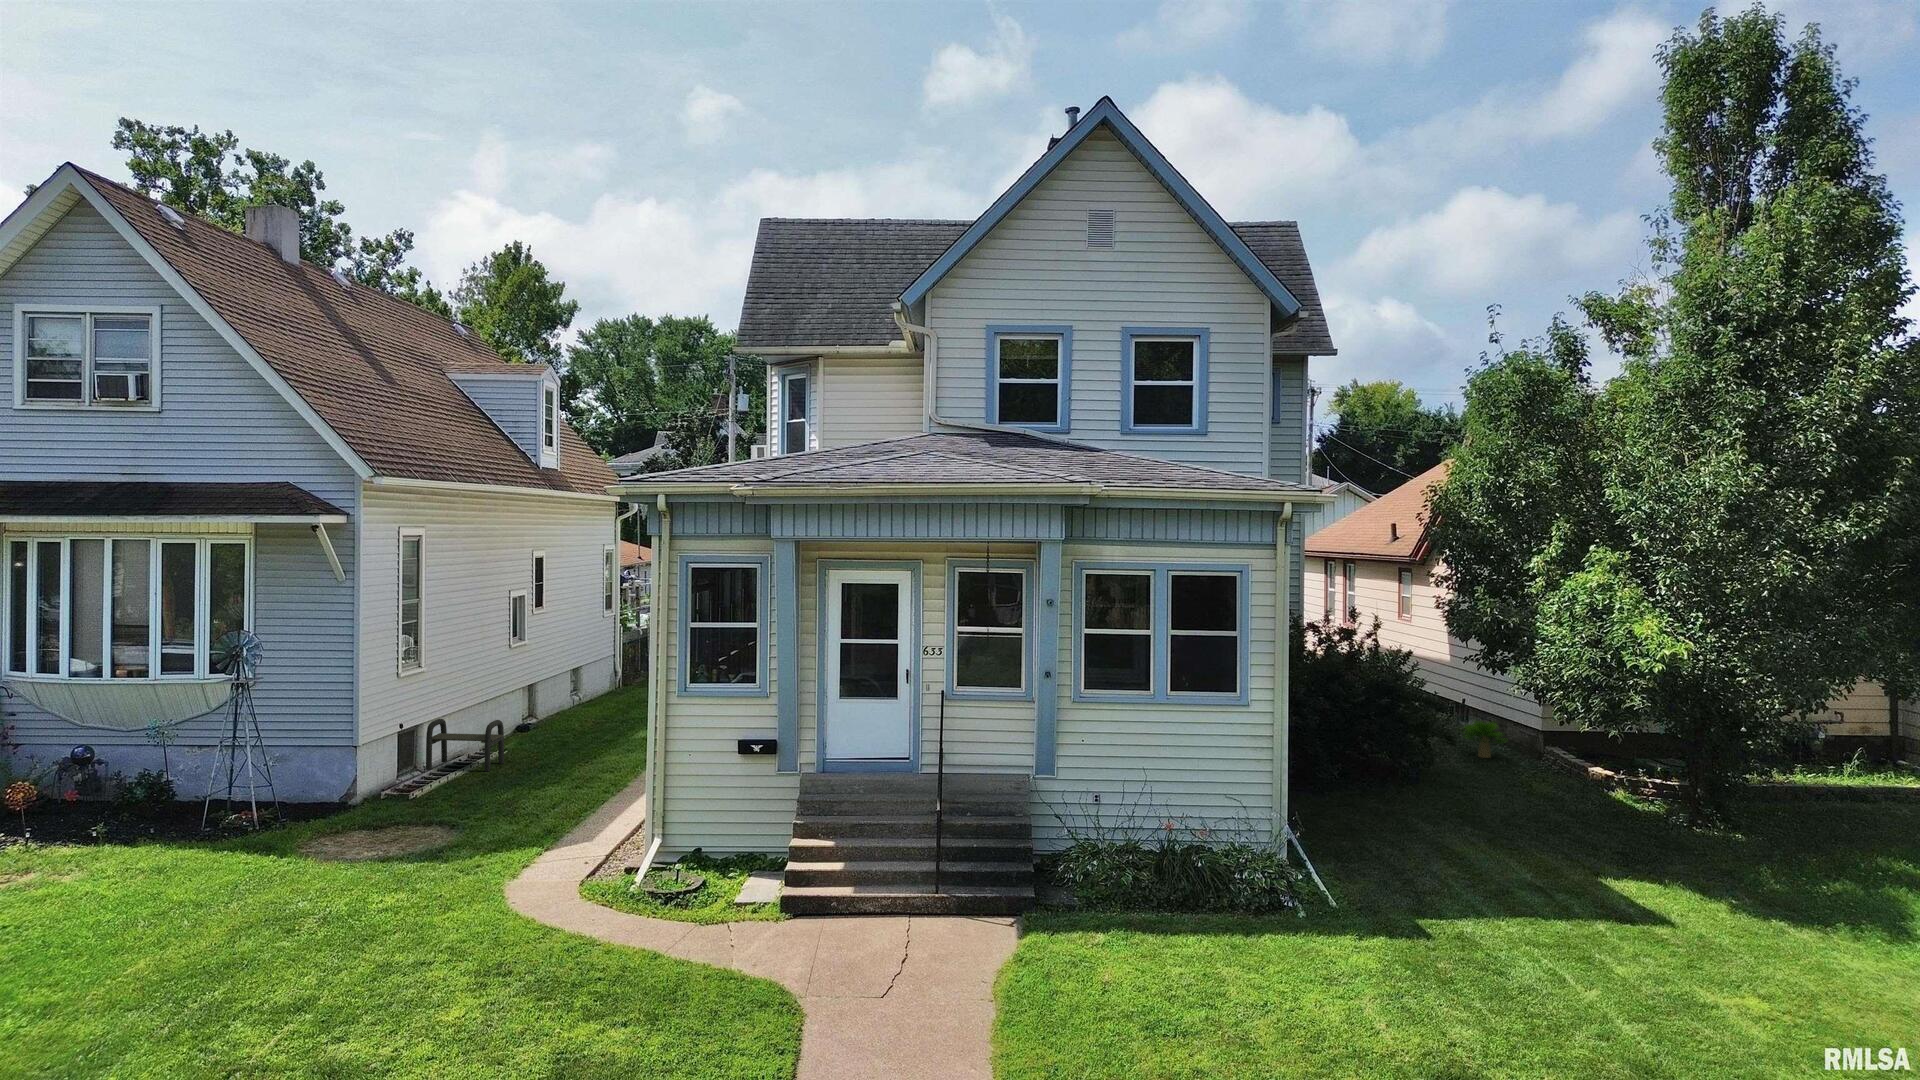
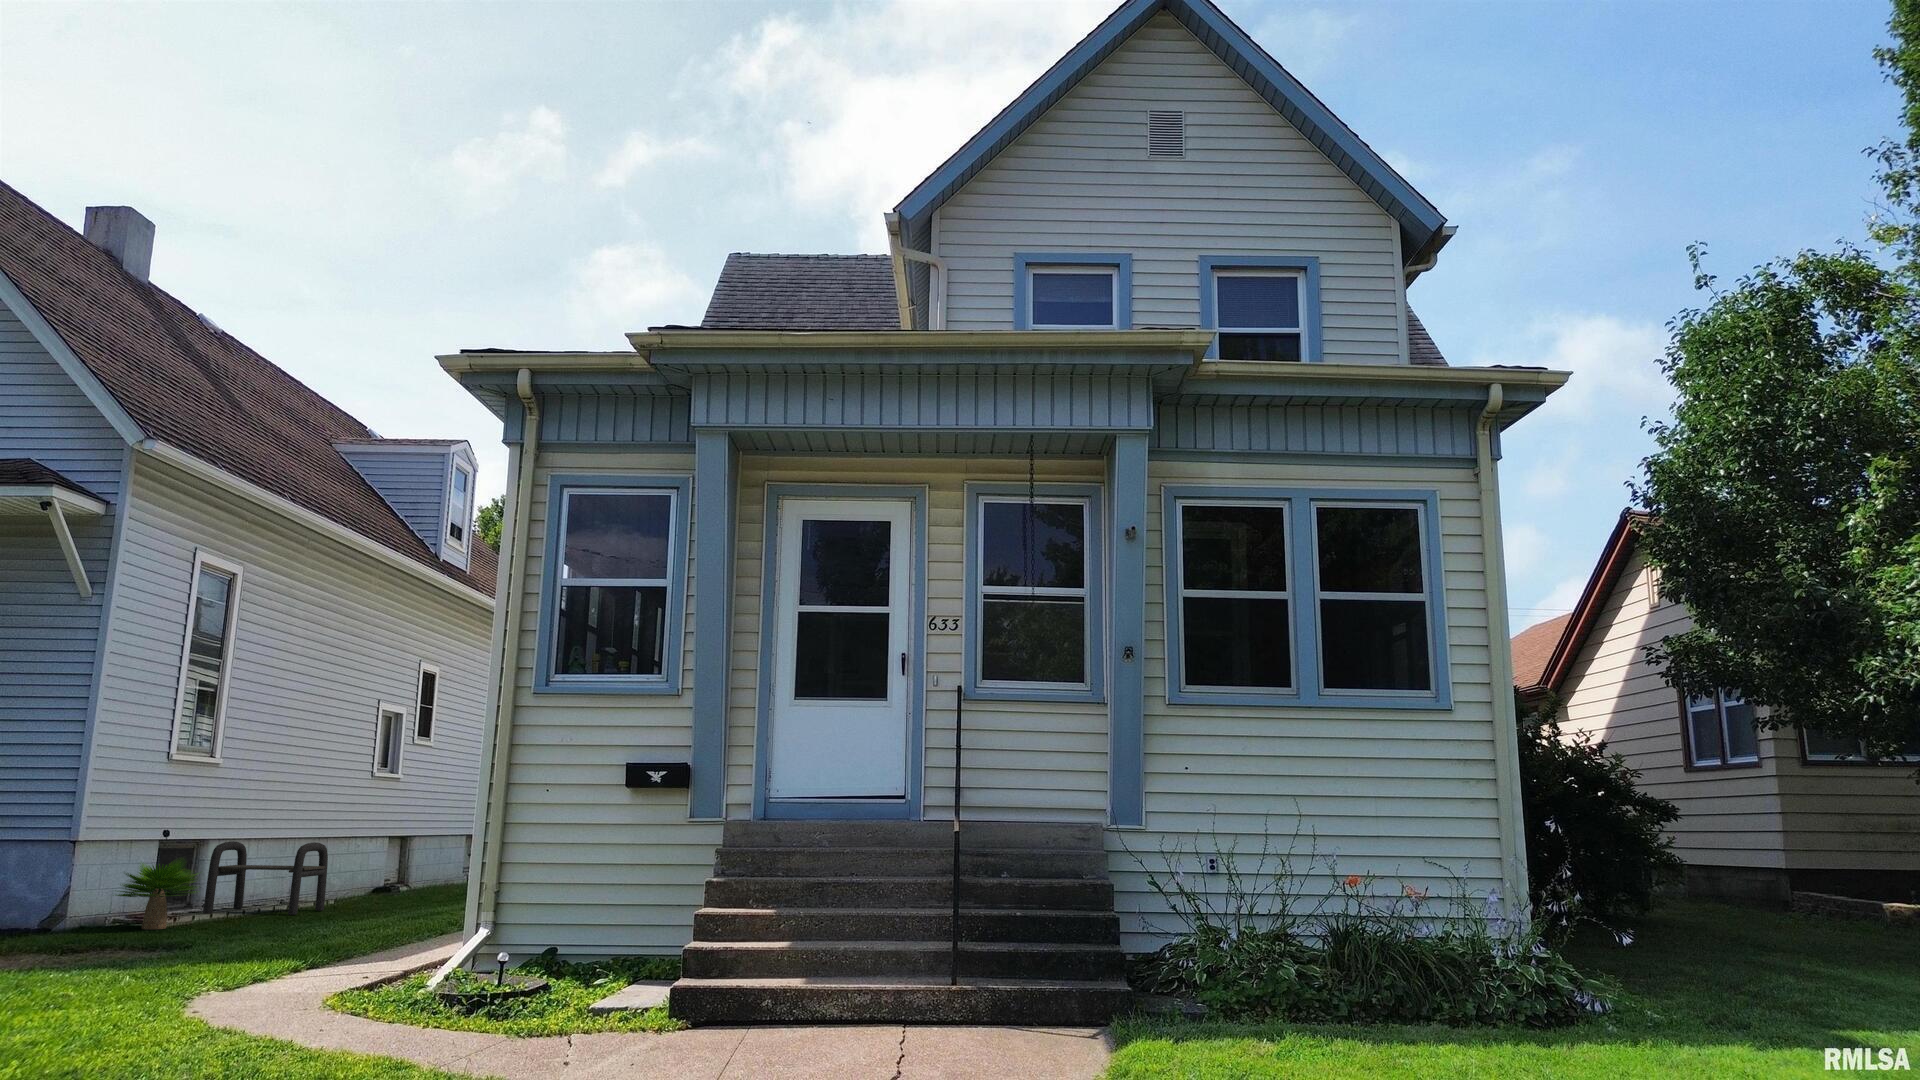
potted plant: present [1465,721,1506,758] -> present [115,860,197,929]

